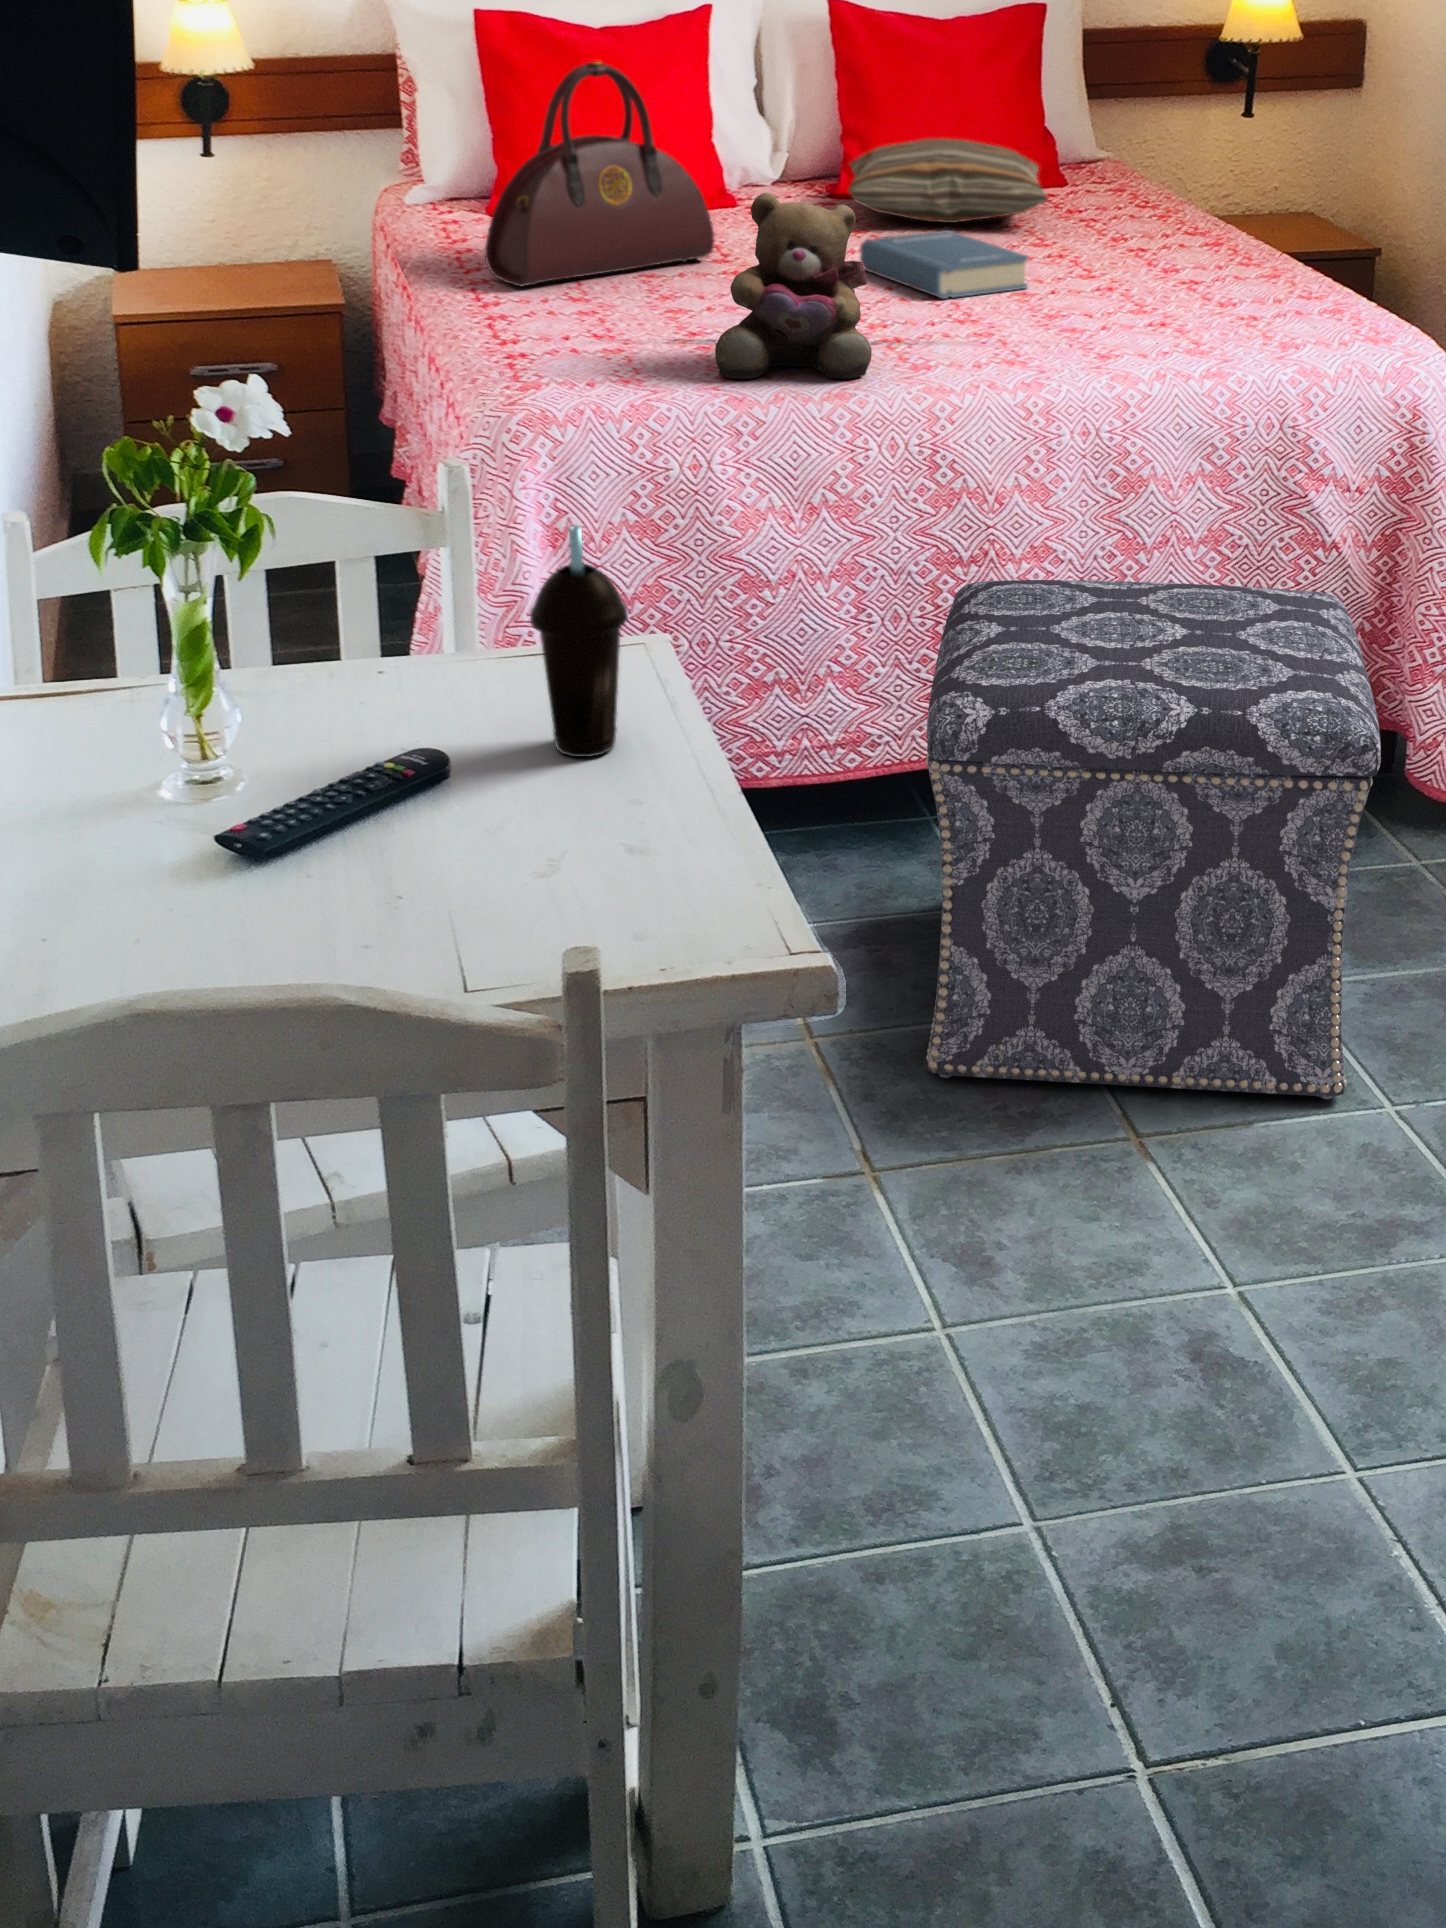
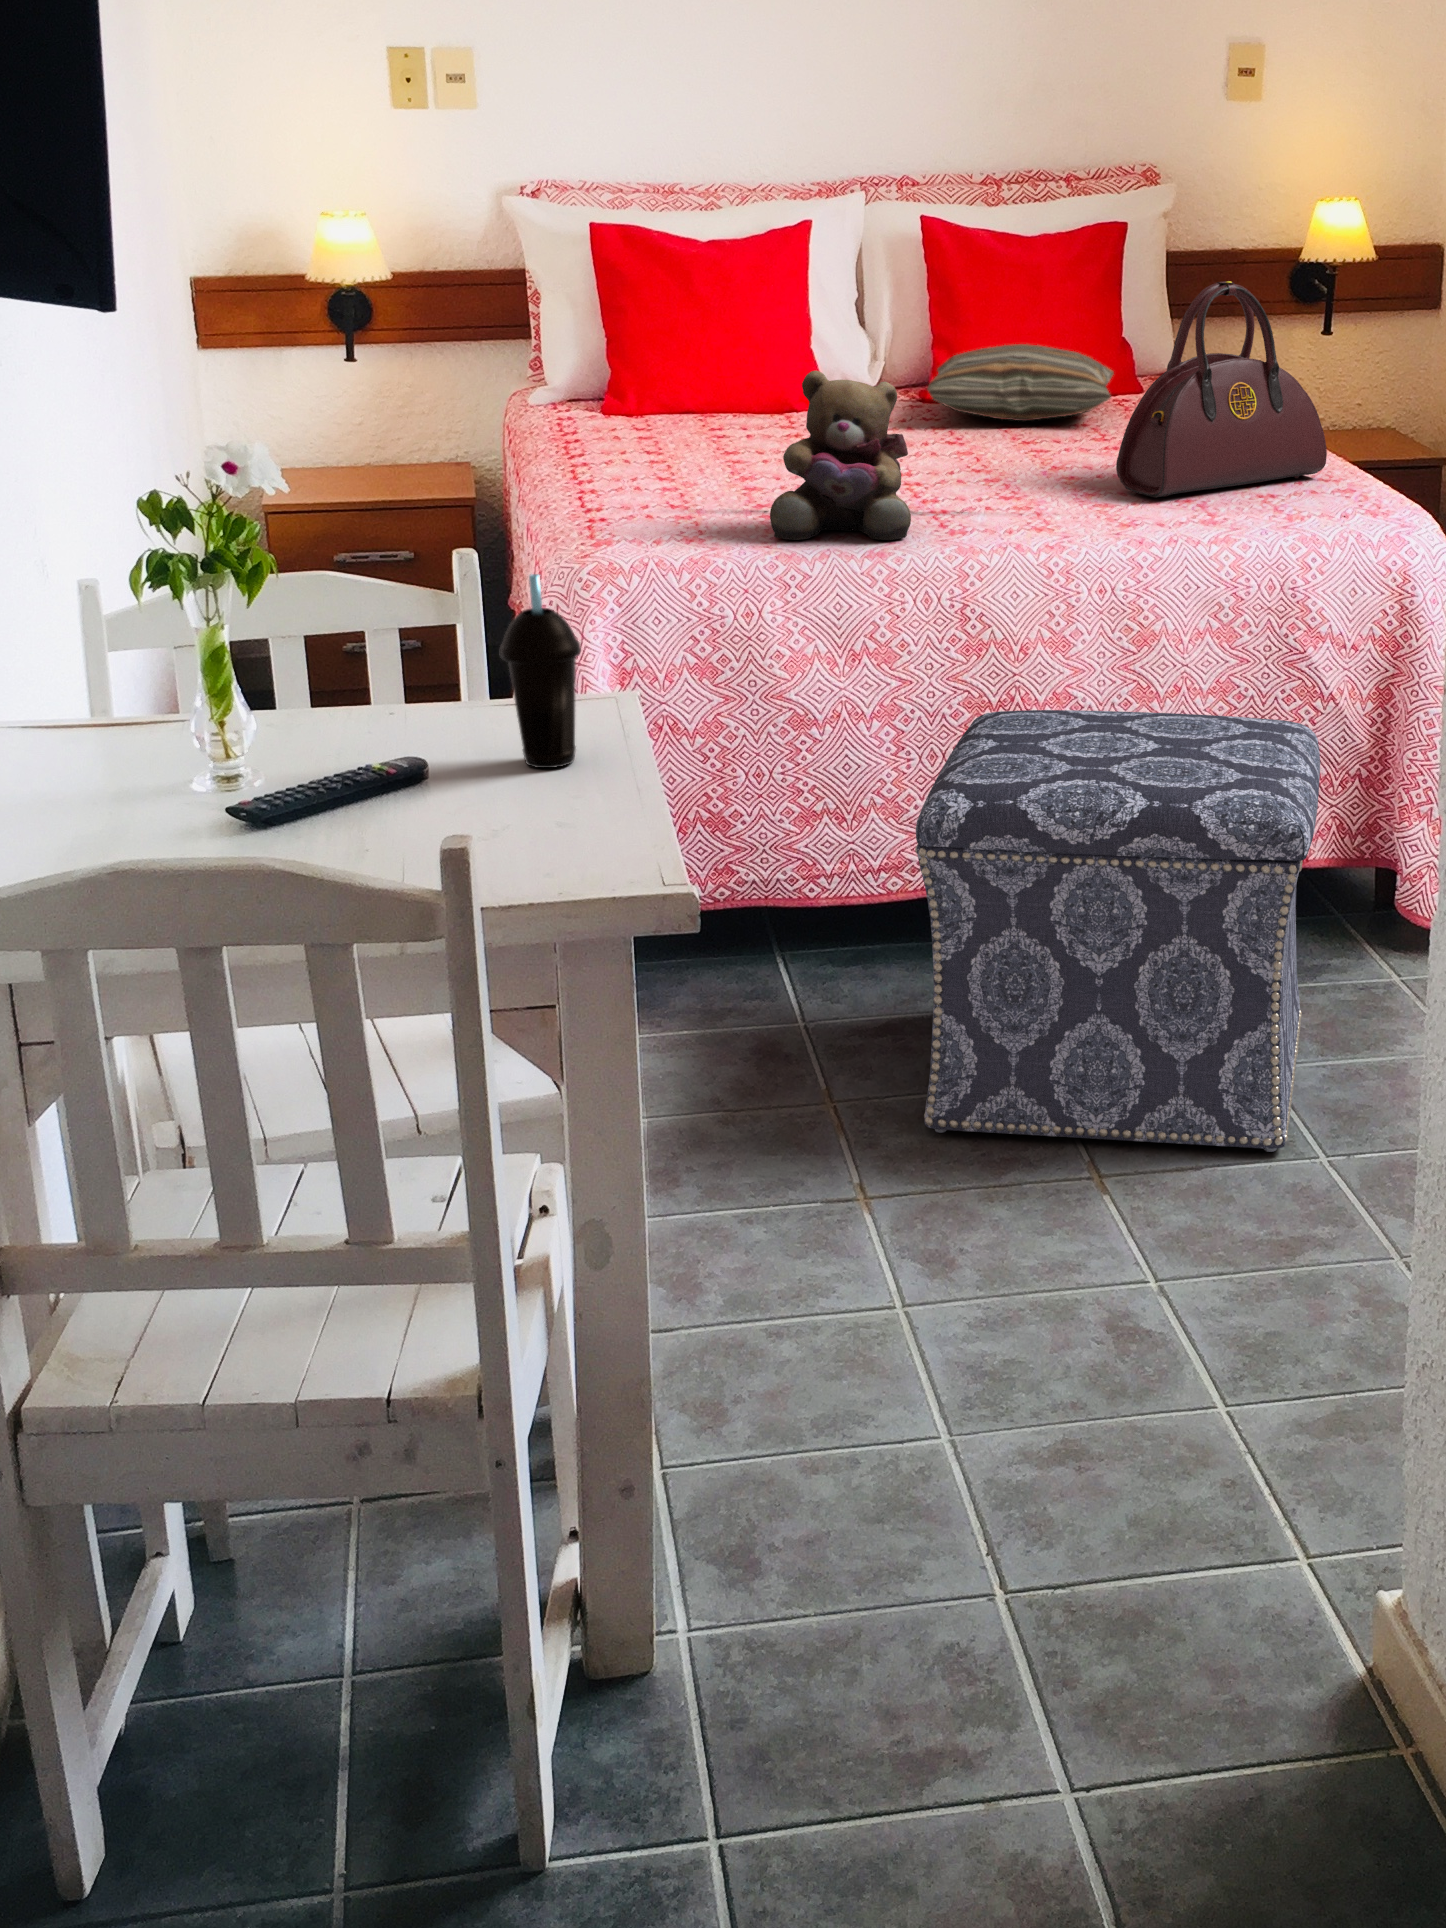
handbag: present [485,62,714,286] -> present [1116,281,1327,498]
book: present [860,230,1028,299] -> none [928,422,1077,480]

